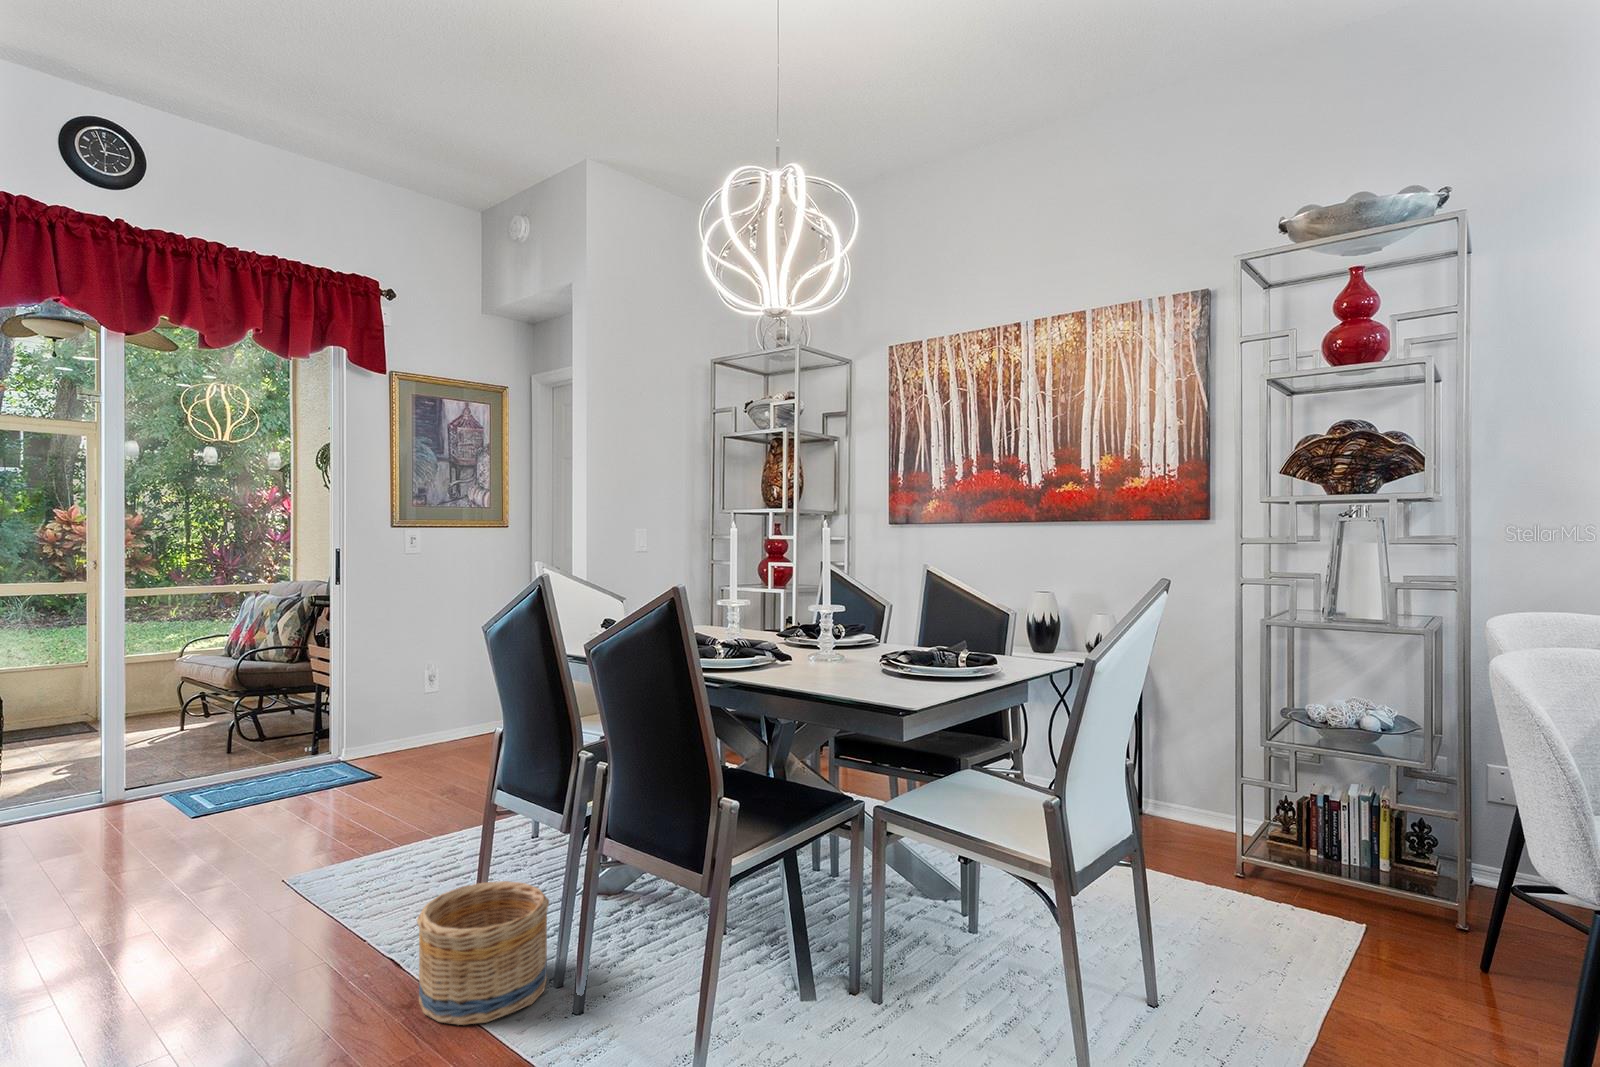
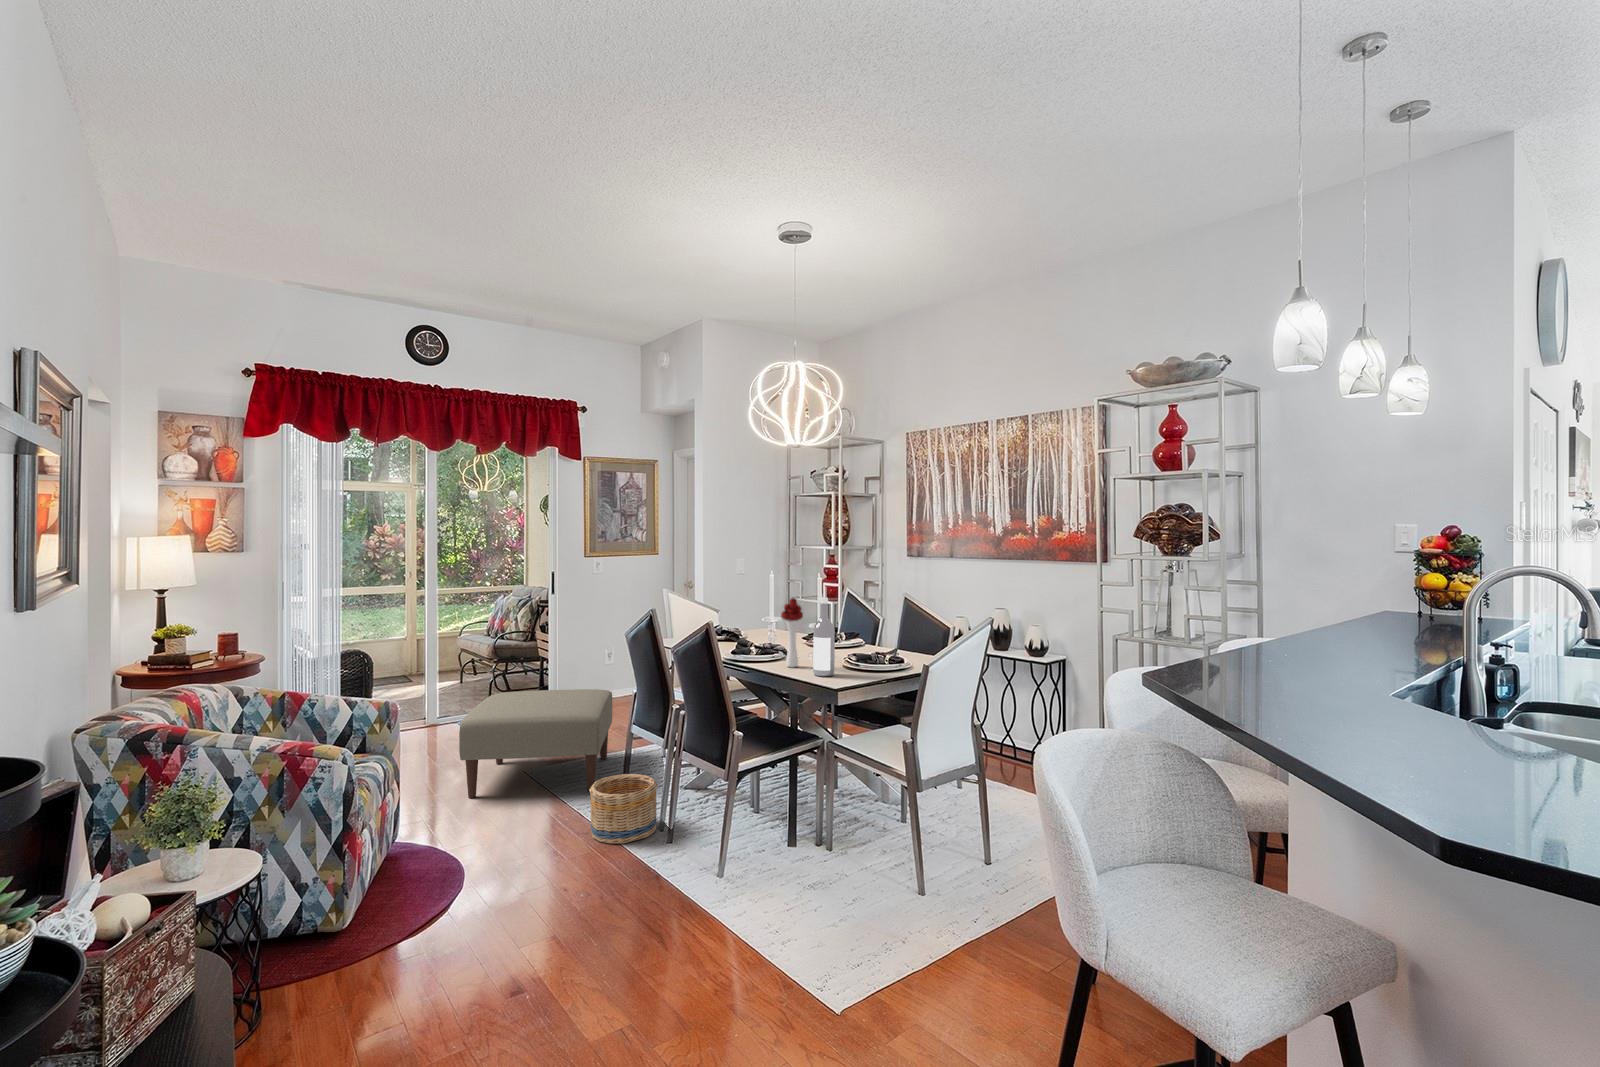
wine bottle: none [857,546,895,689] -> present [813,597,835,676]
flower bouquet: none [786,552,824,676] -> present [781,598,803,667]
ottoman: none [150,731,446,941] -> present [459,689,612,798]

